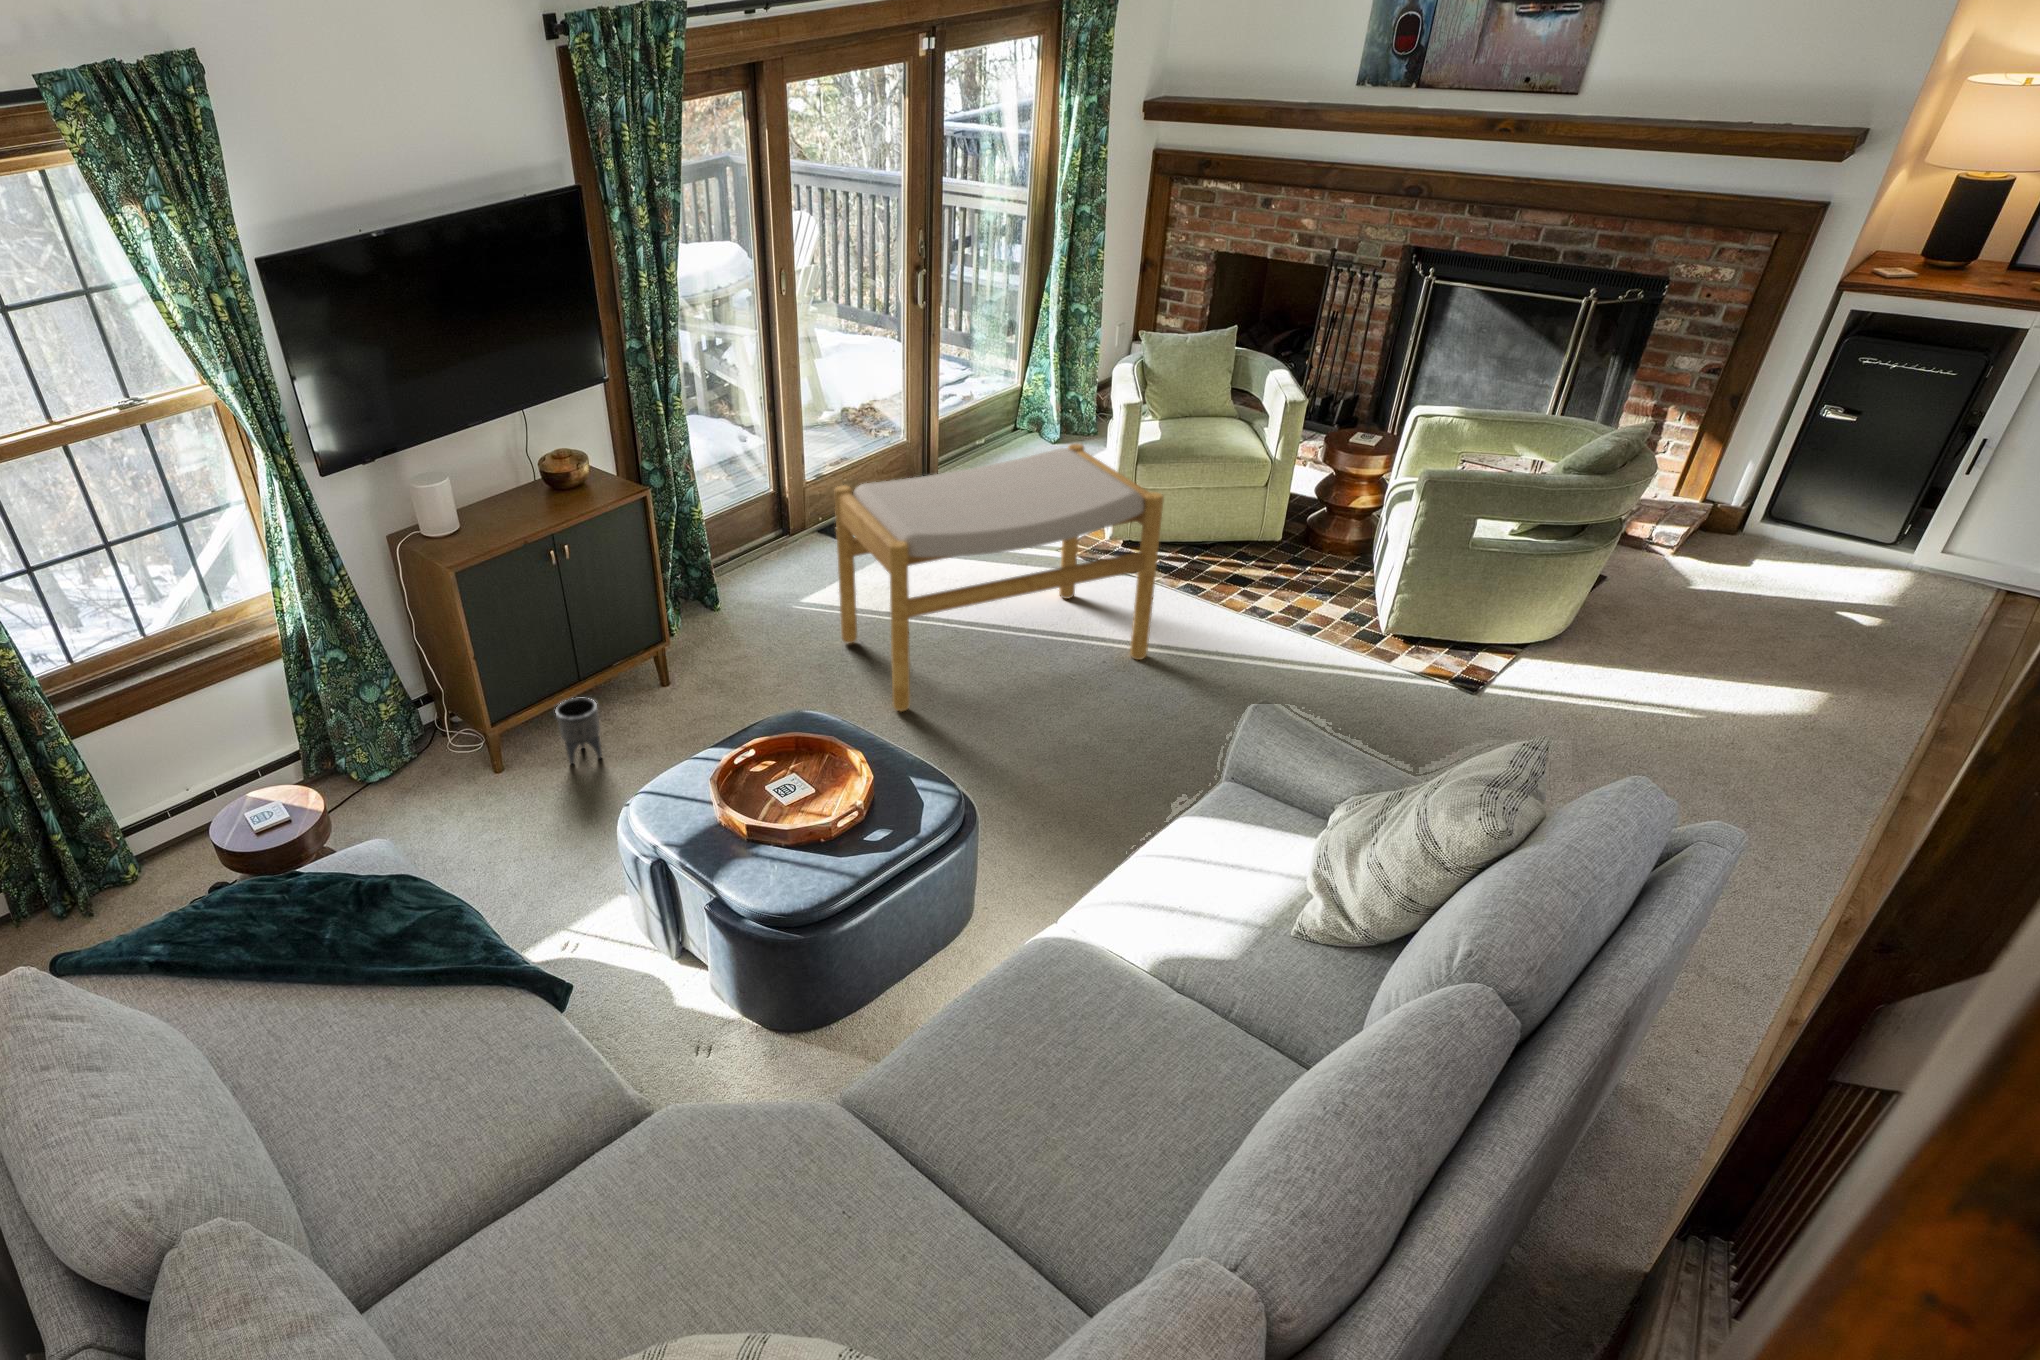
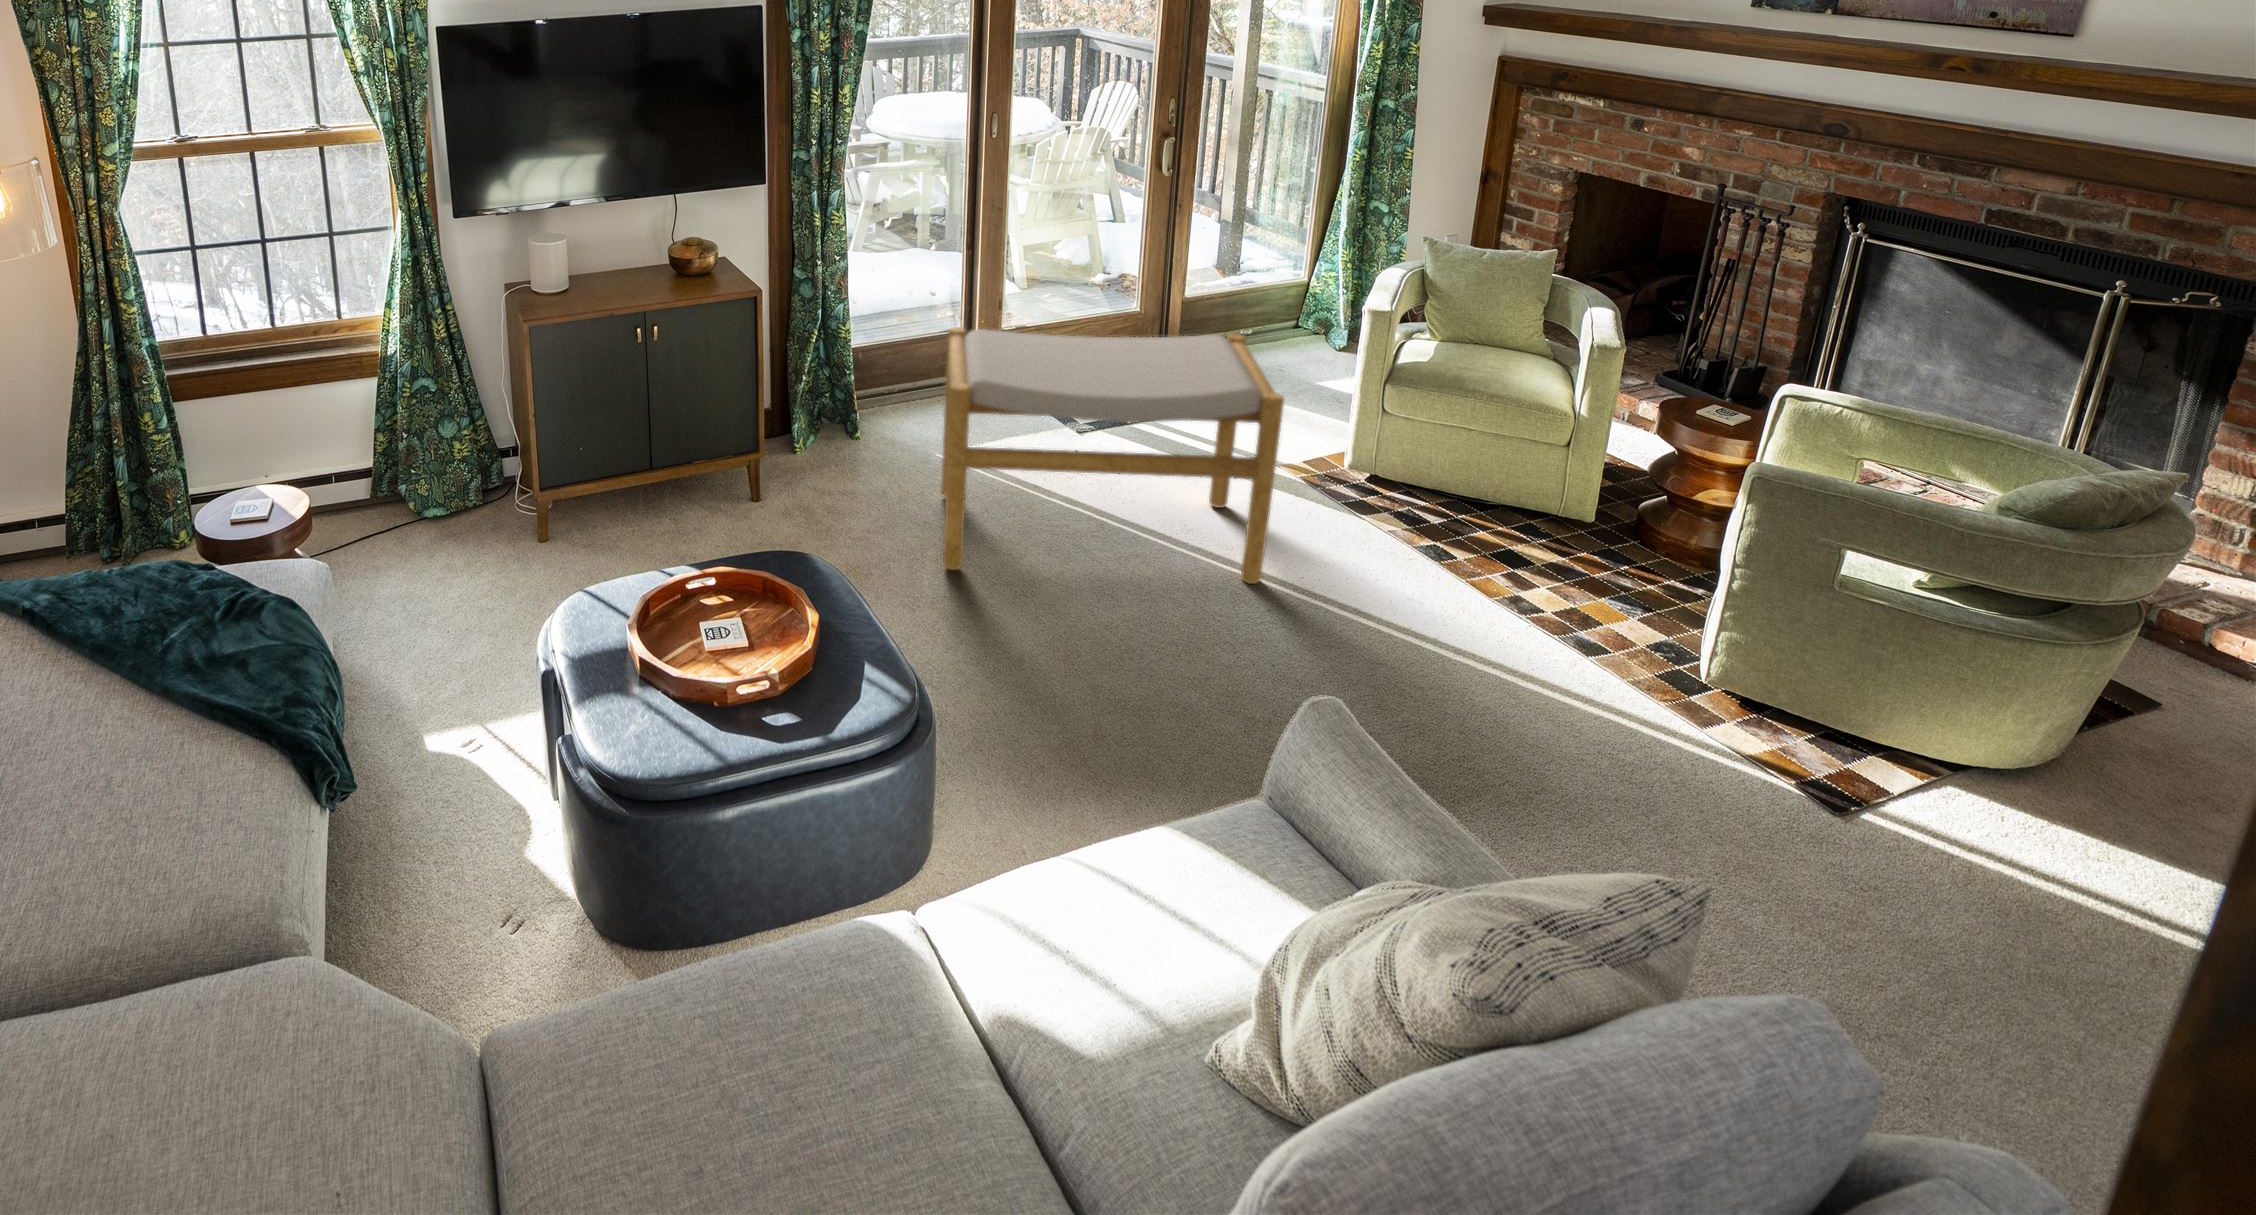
planter: present [555,698,602,764] -> none [600,475,642,540]

